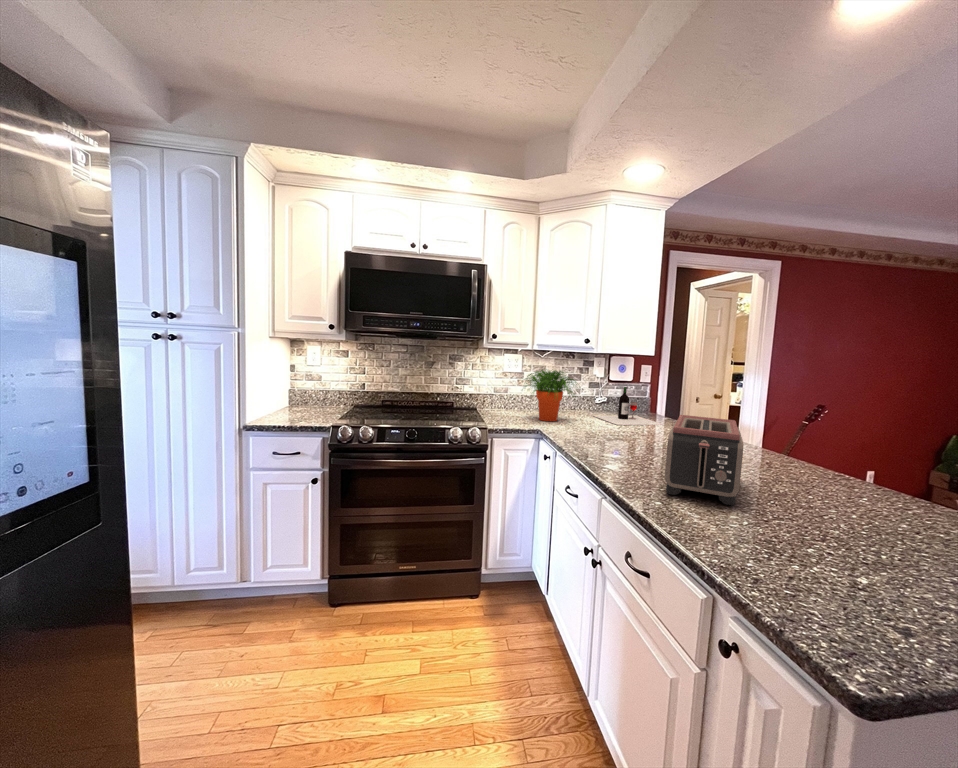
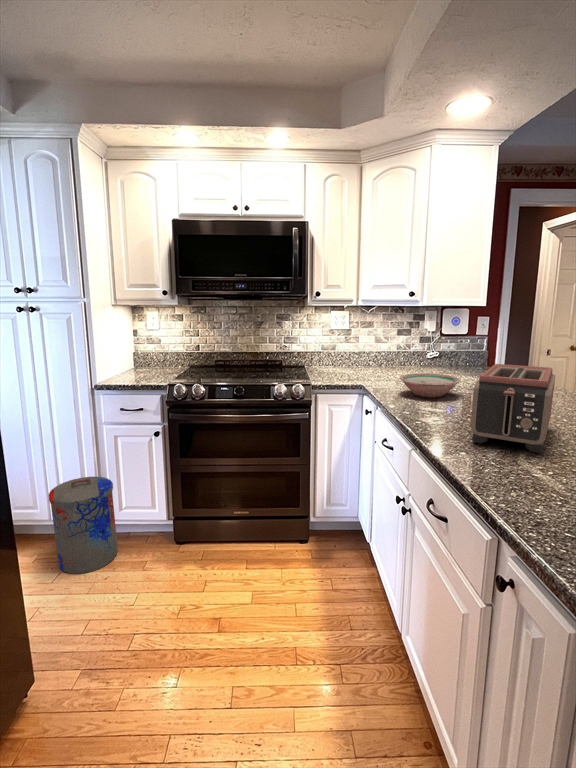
potted plant: present [526,370,576,421] -> none [346,324,407,376]
wine bottle: present [594,387,663,425] -> none [421,340,494,378]
bowl: none [579,420,640,446] -> present [399,373,461,398]
trash can: none [187,527,263,642] -> present [48,477,118,574]

